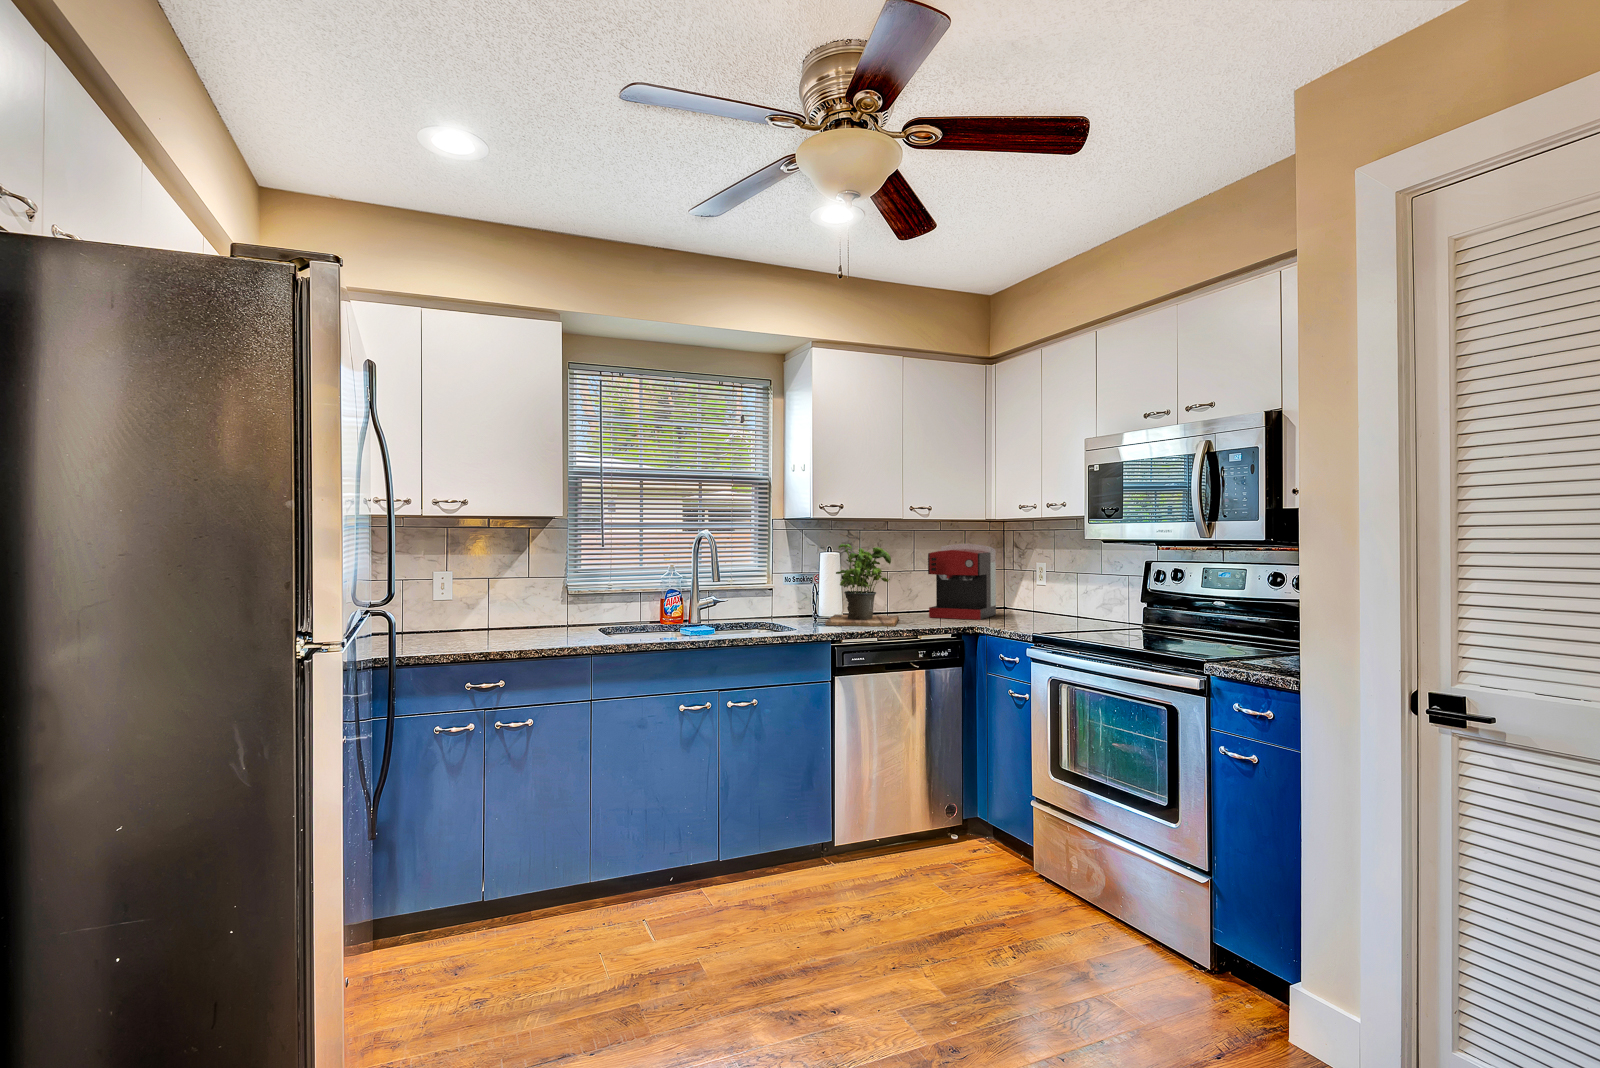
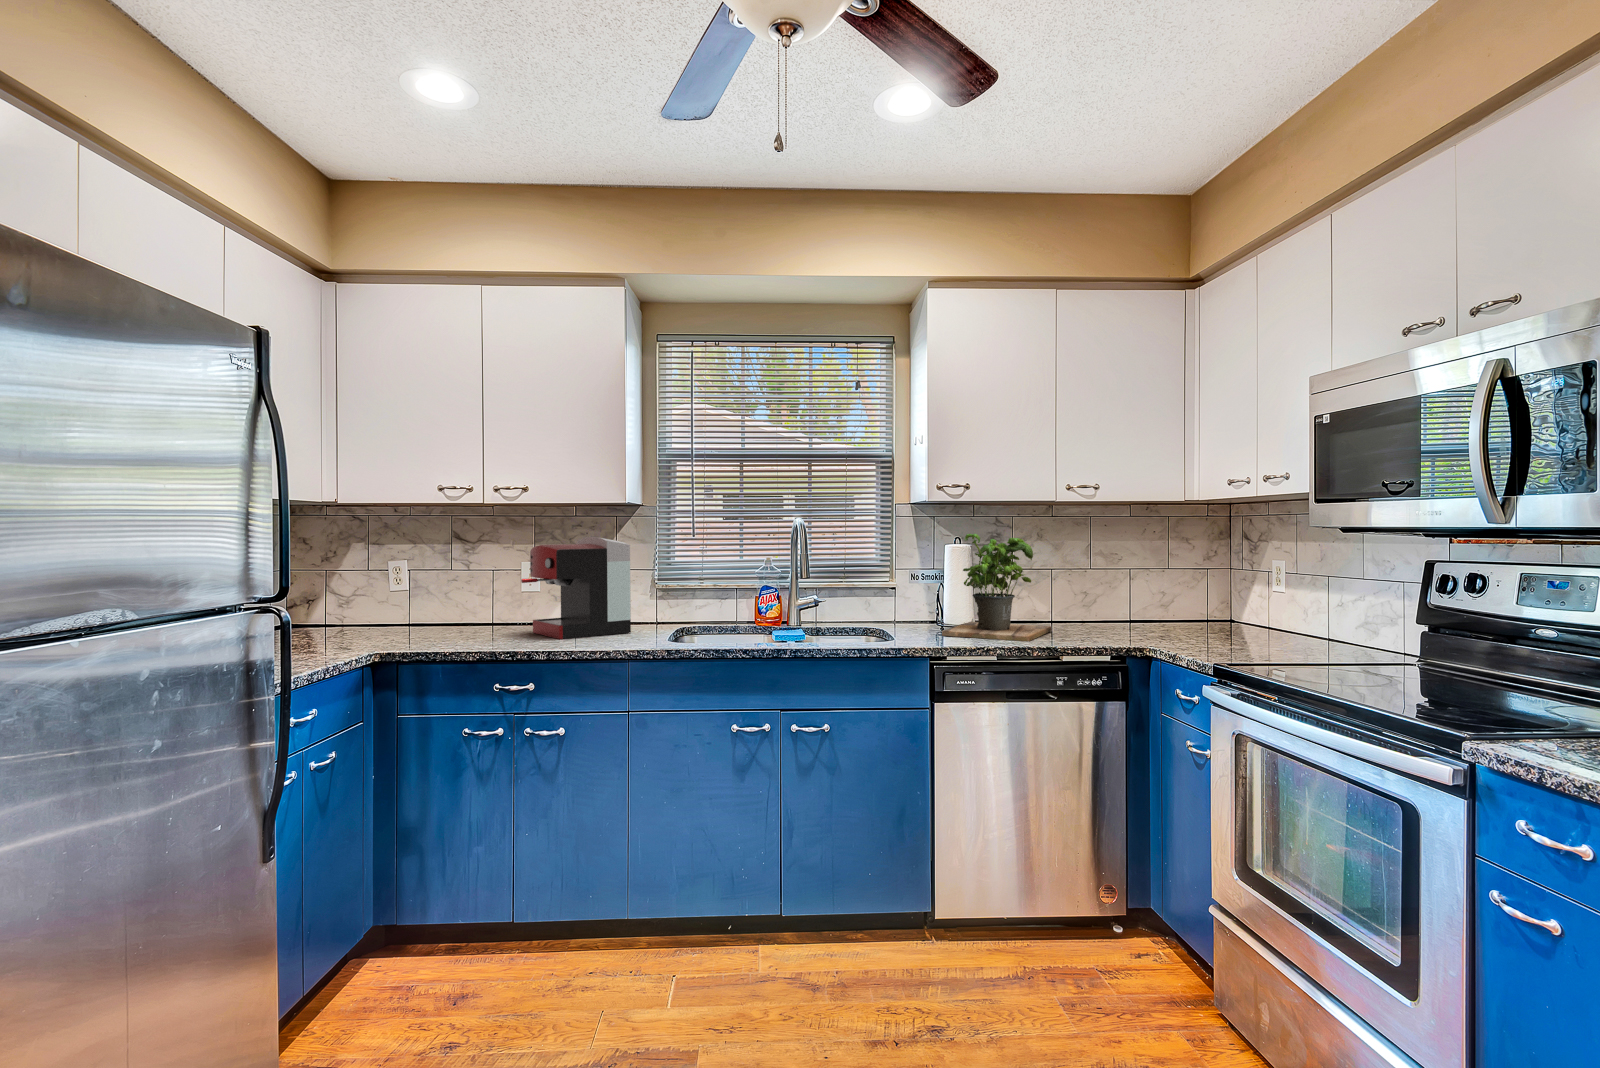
coffee maker: present [928,543,996,620] -> present [521,536,631,639]

